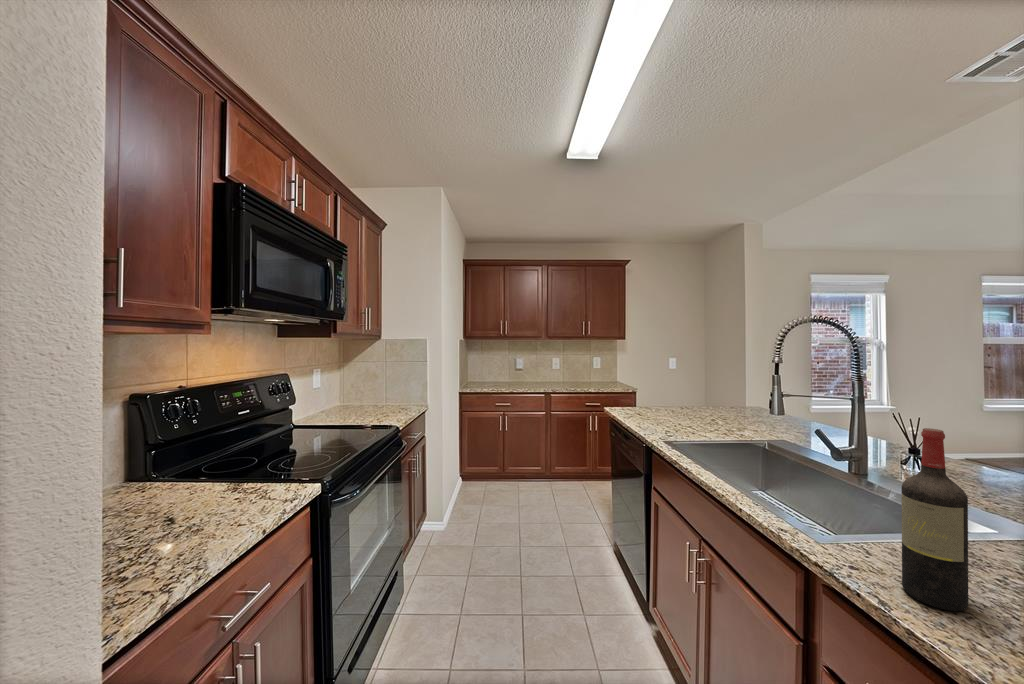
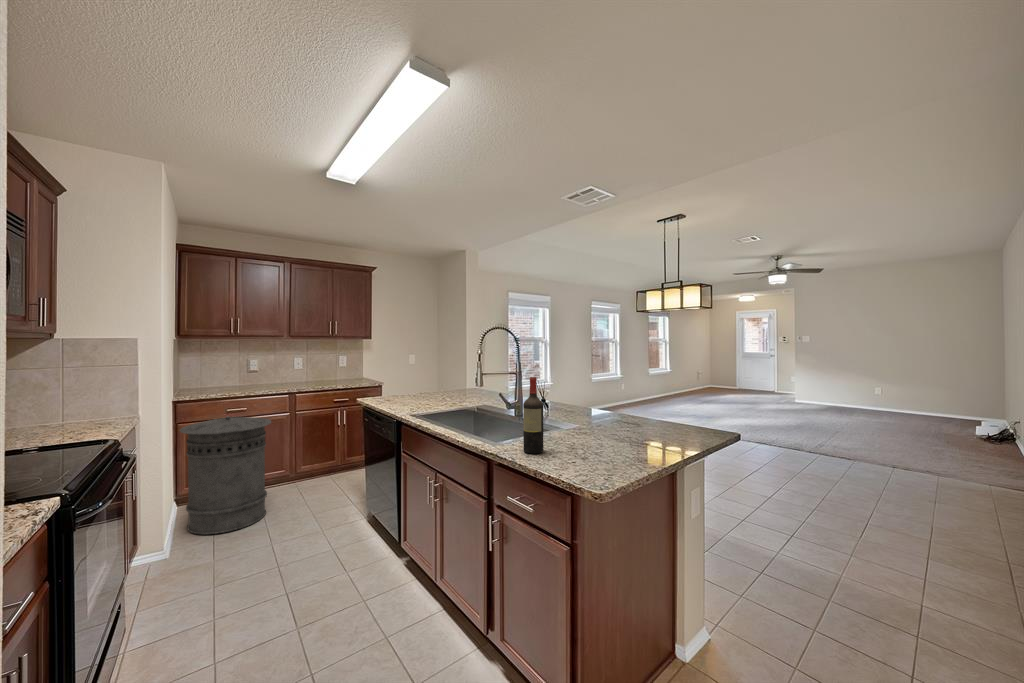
trash can: none [455,412,526,522] -> present [180,416,271,534]

